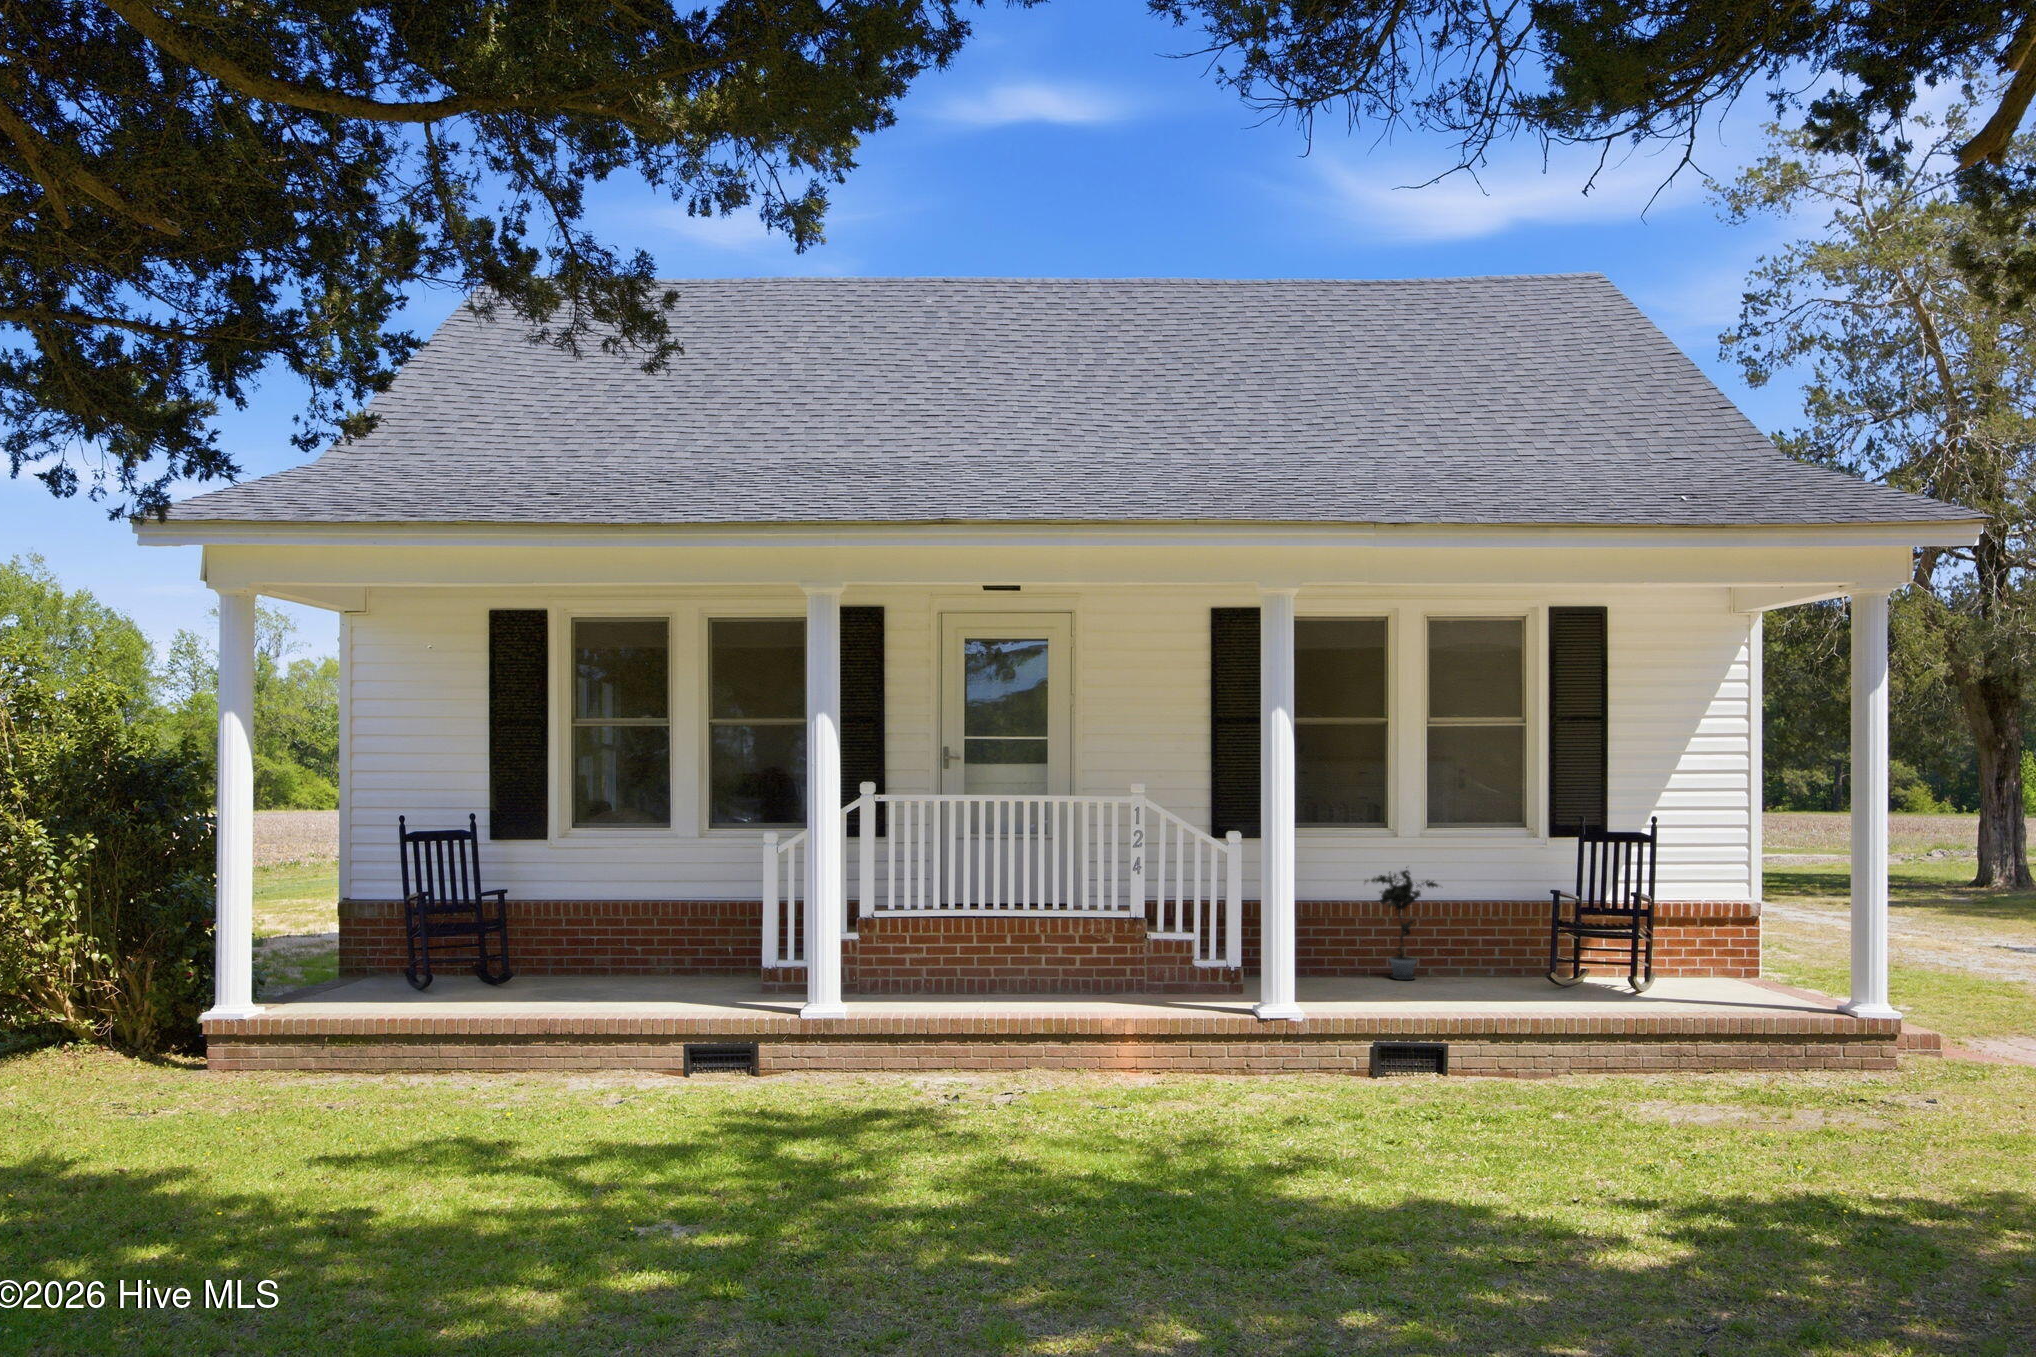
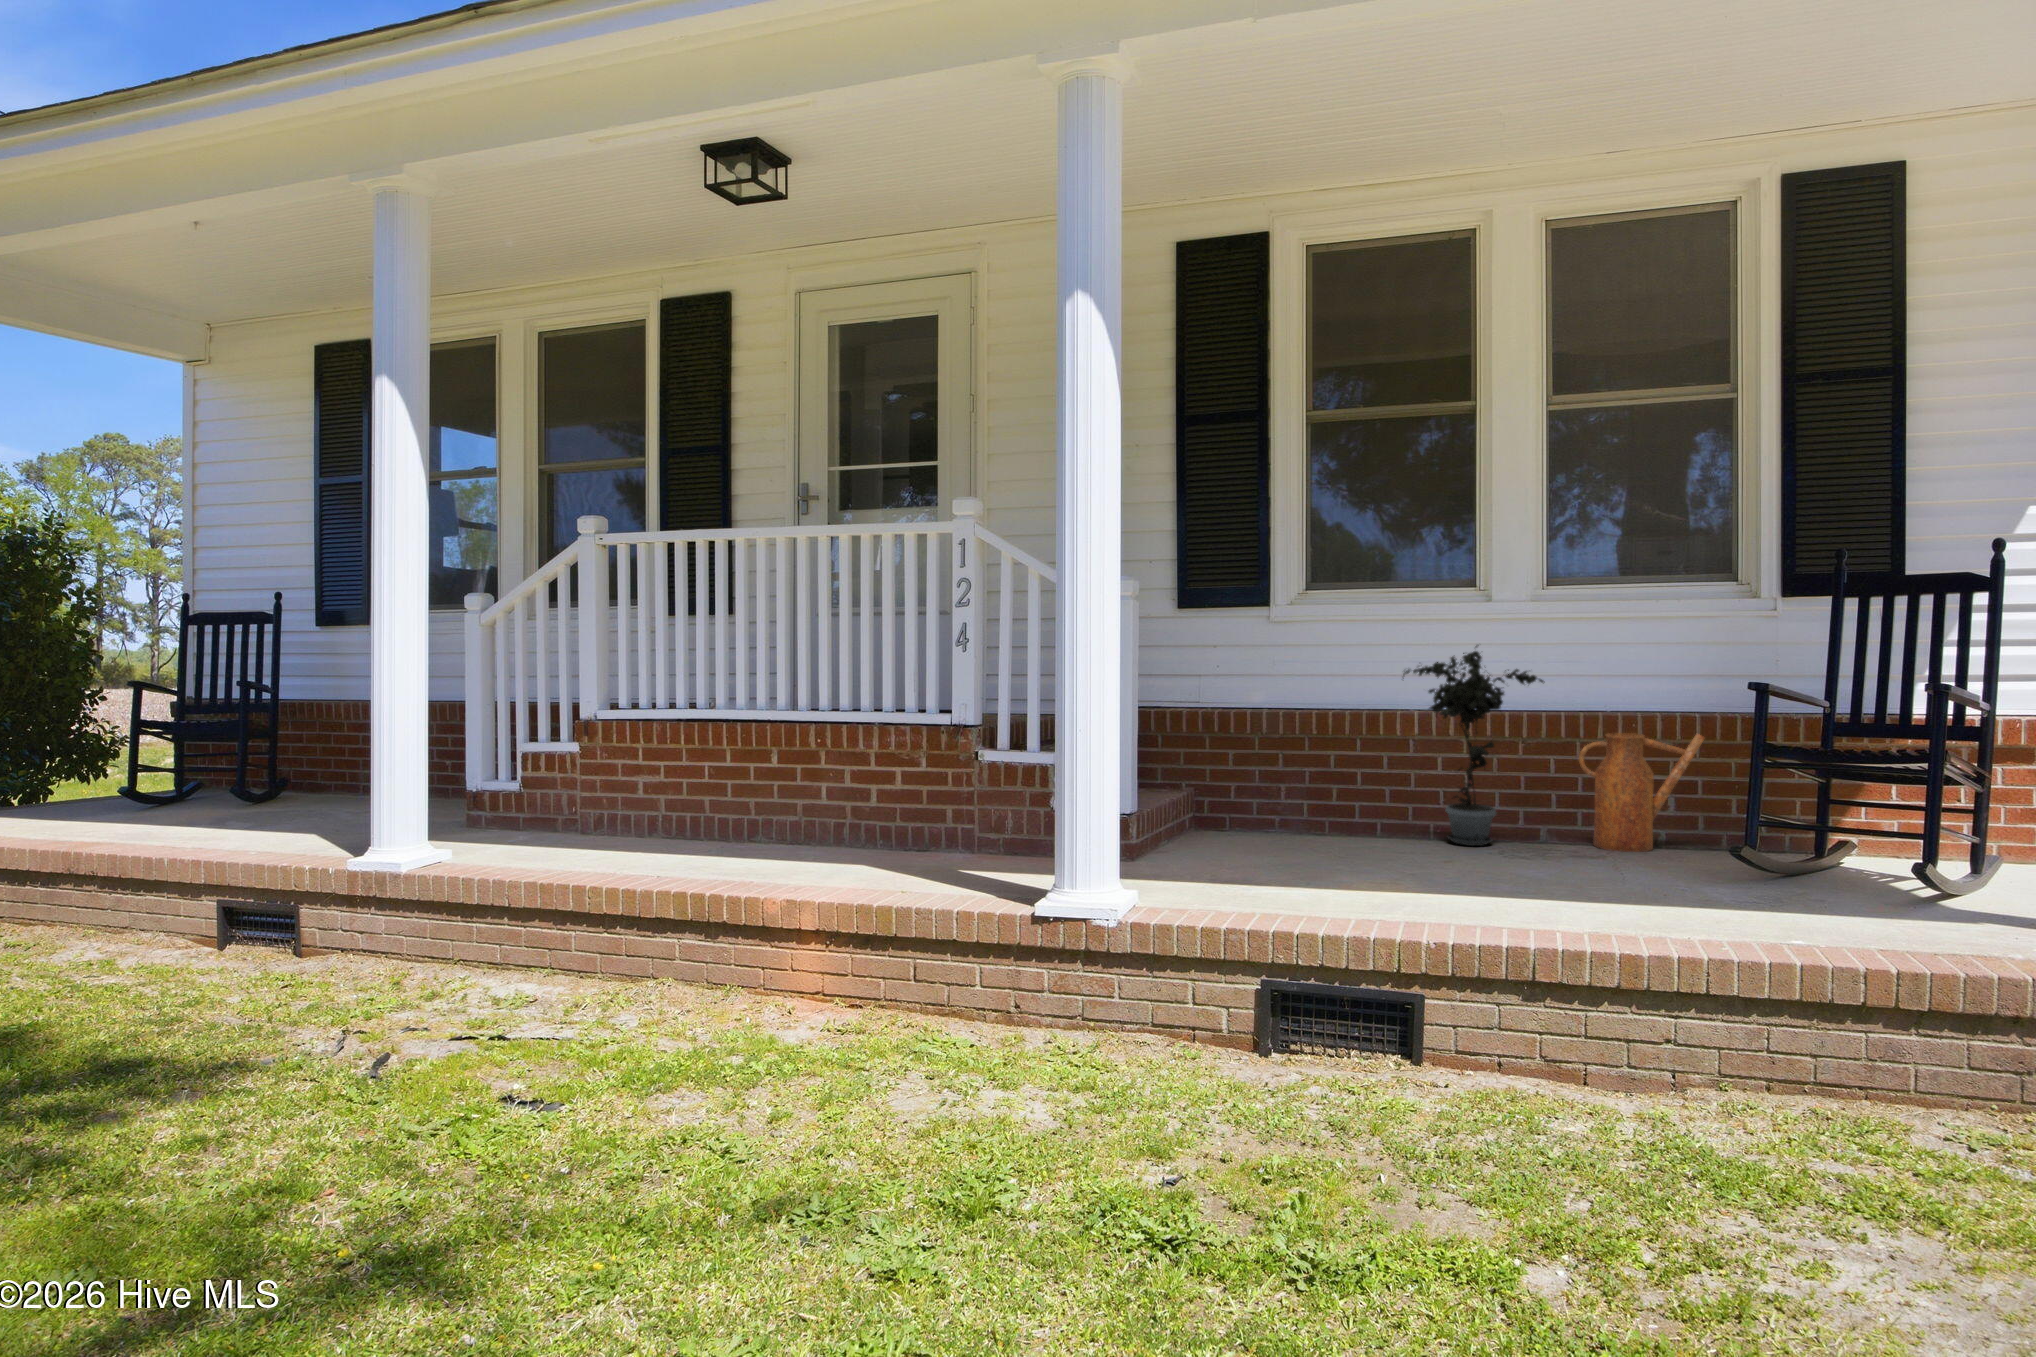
watering can: none [1456,914,1518,980] -> present [1579,733,1704,852]

